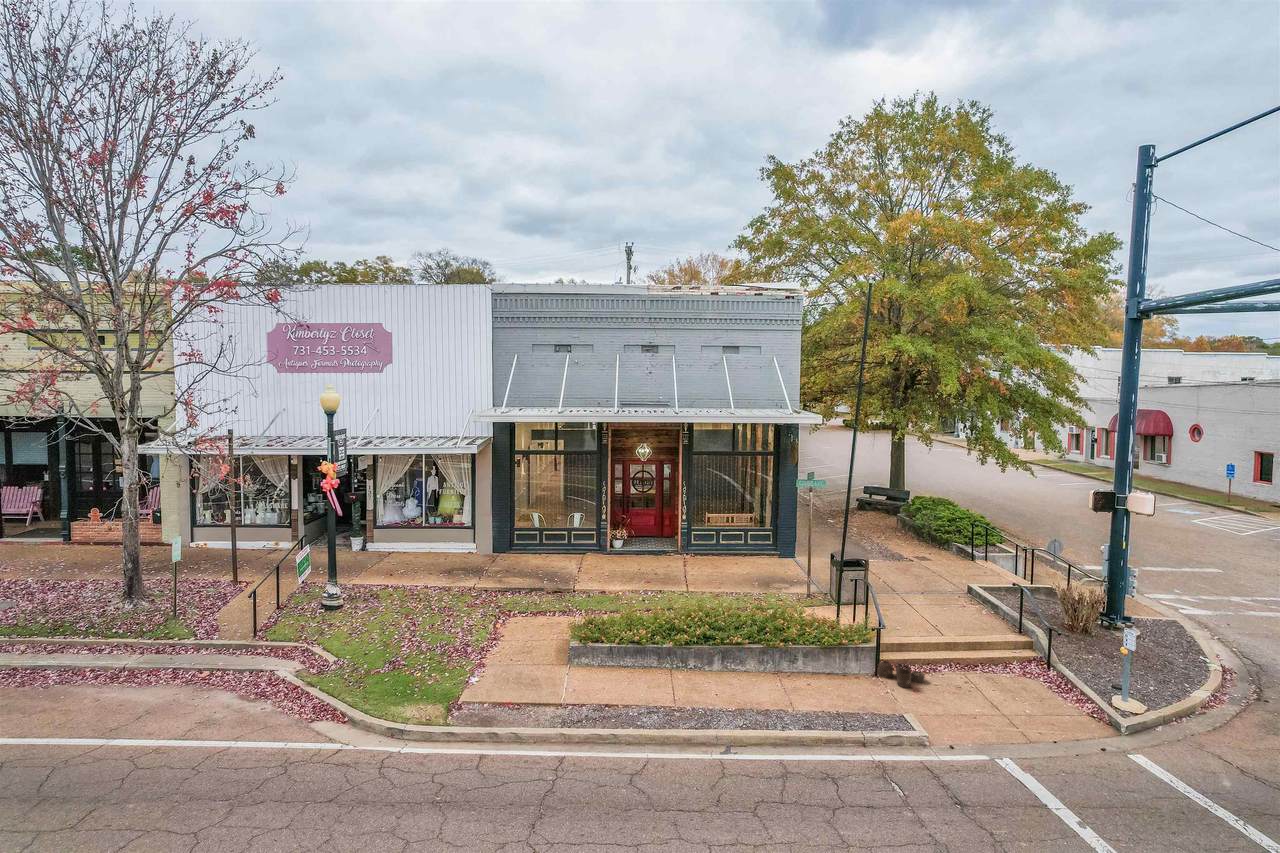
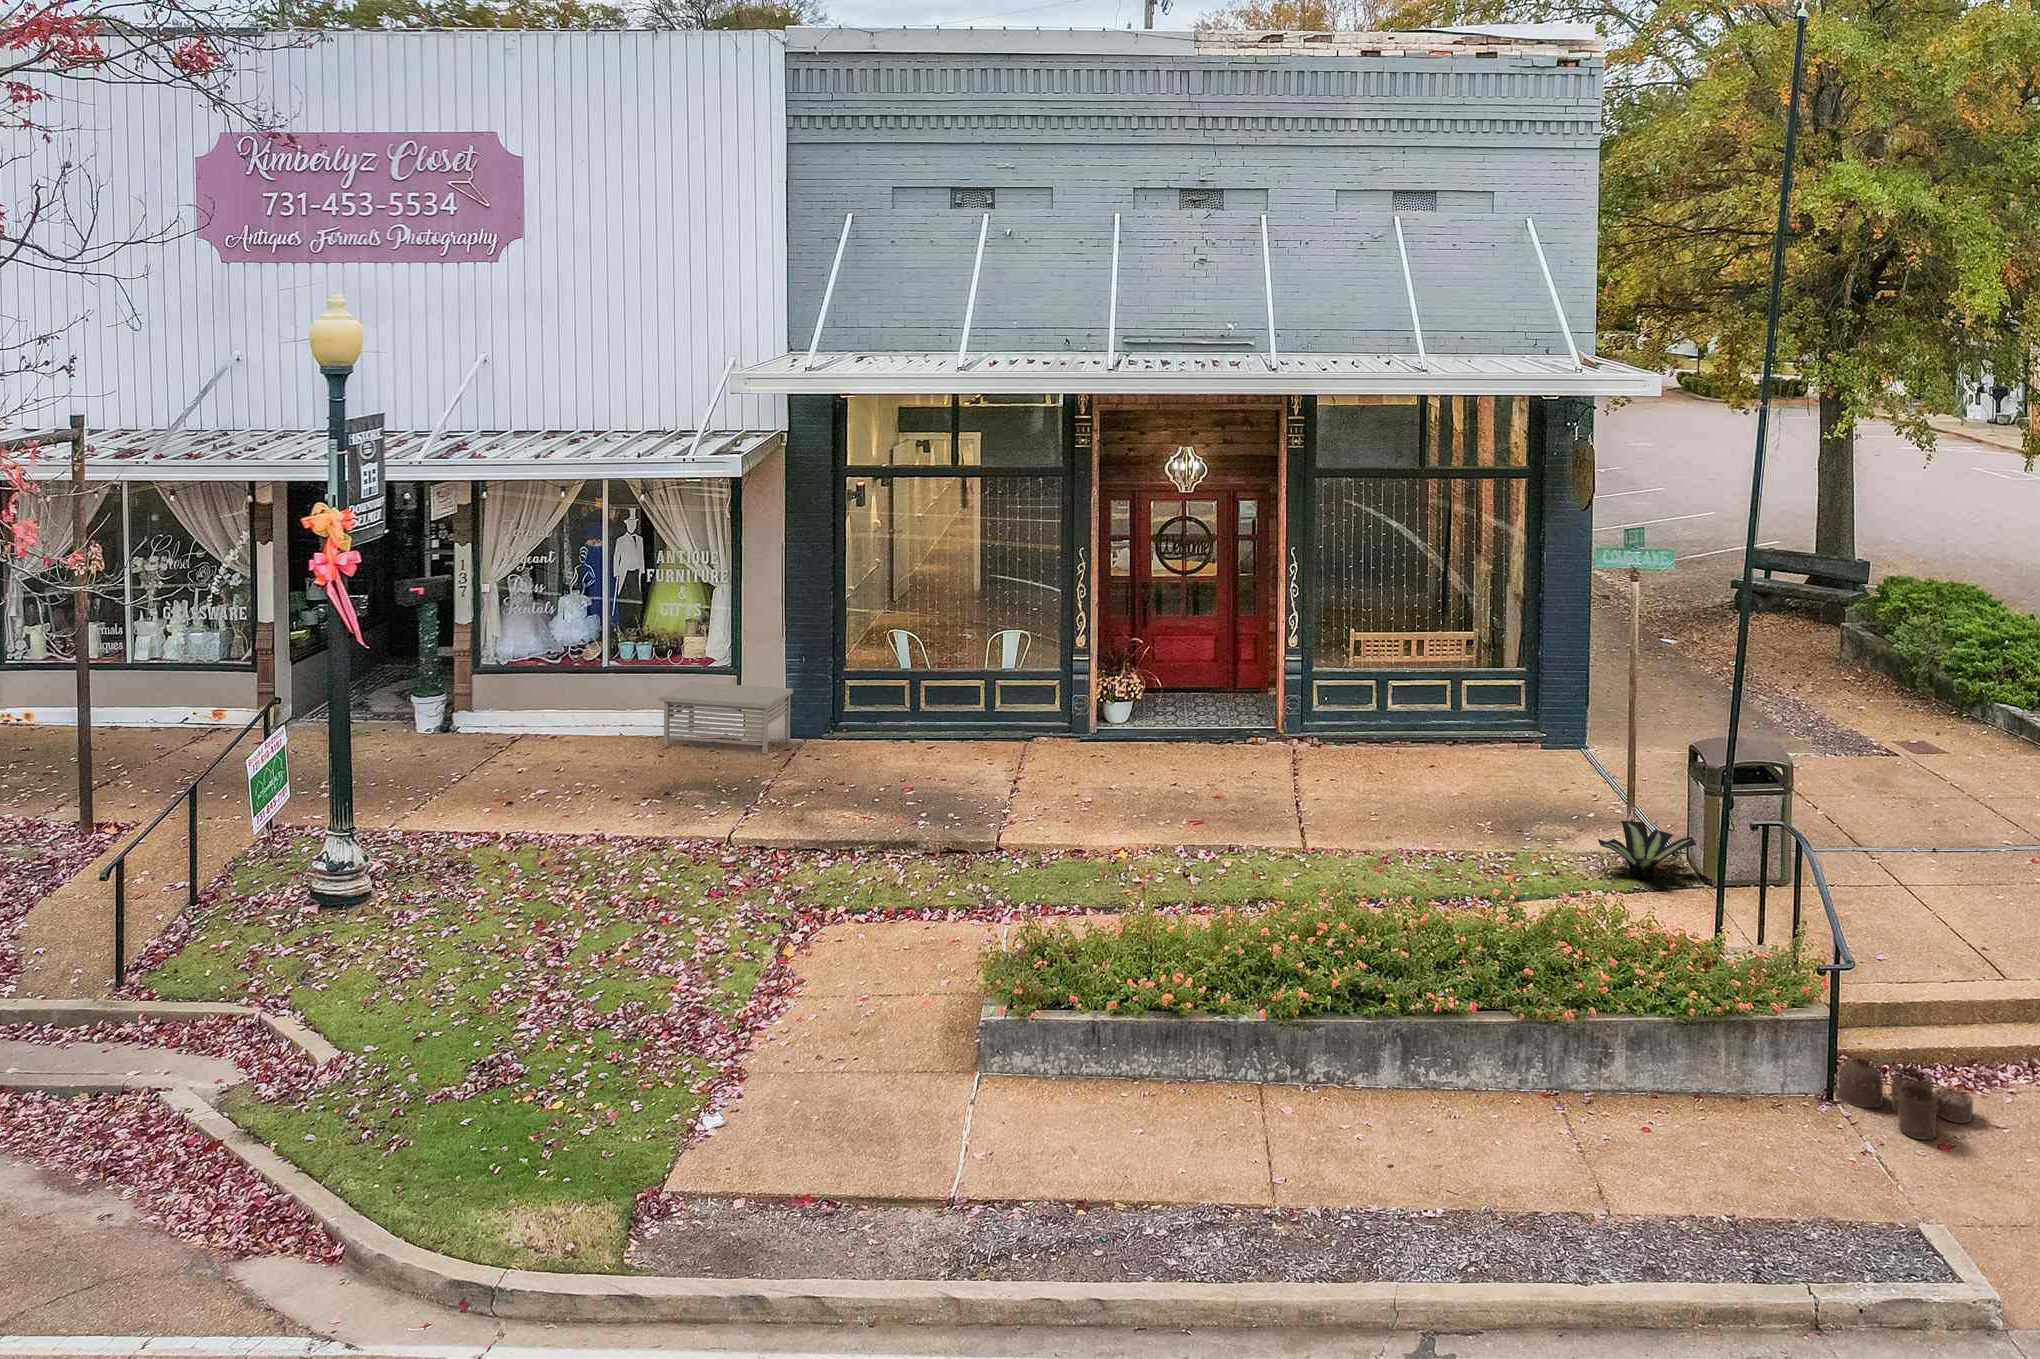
storage bench: none [444,533,494,560] -> present [659,682,793,754]
potted plant: none [797,582,833,604] -> present [1598,821,1696,882]

